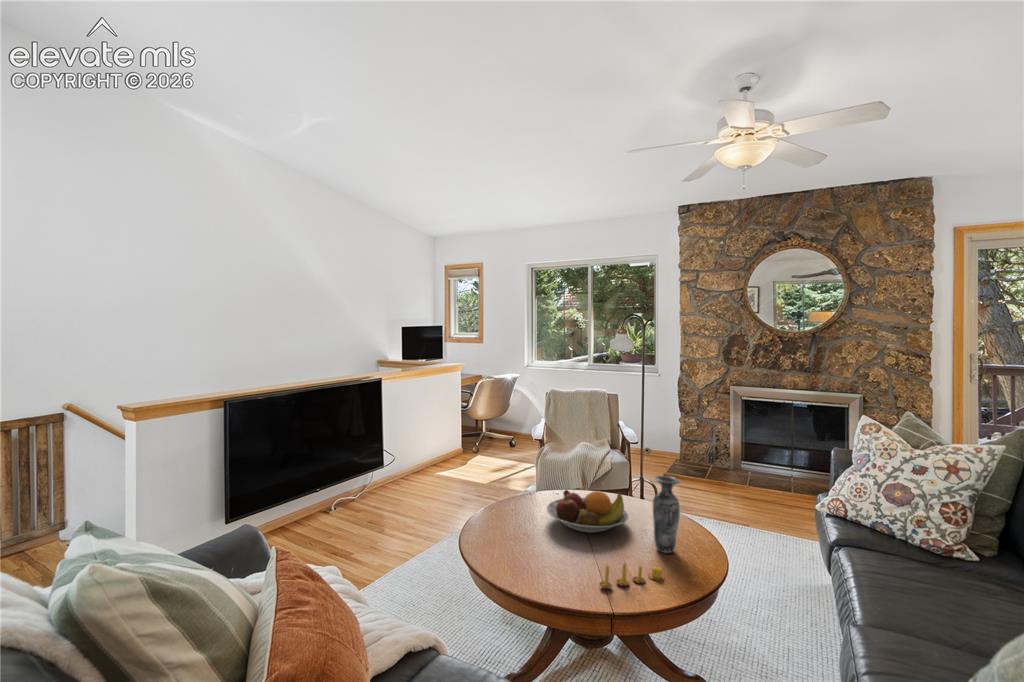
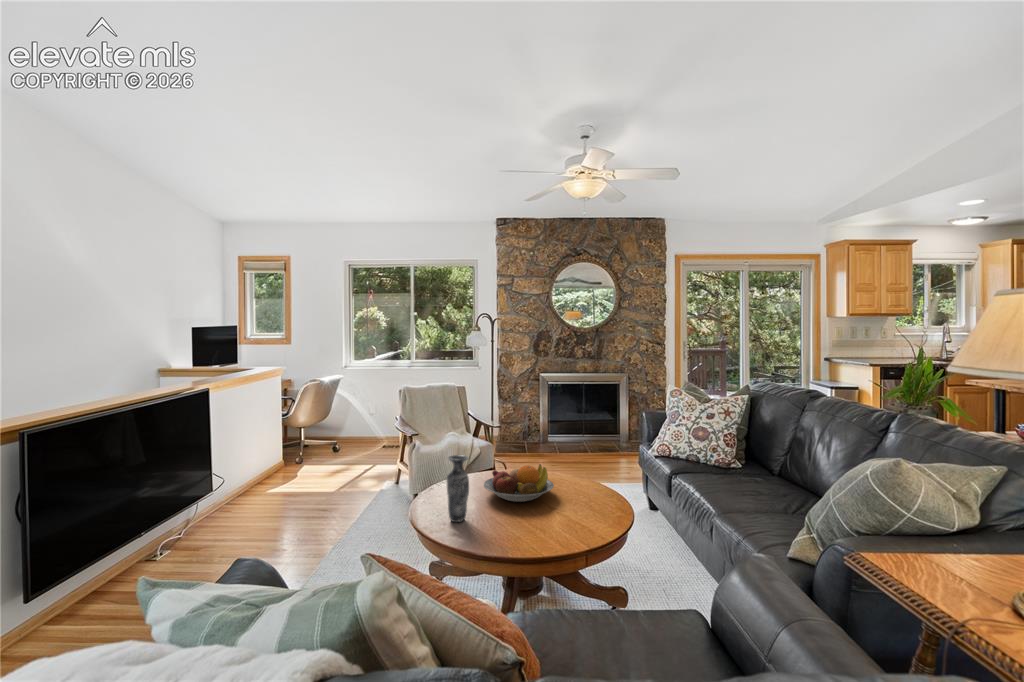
vase: present [653,476,680,553] -> present [446,455,469,522]
candle: present [600,563,662,589] -> none [572,510,607,535]

